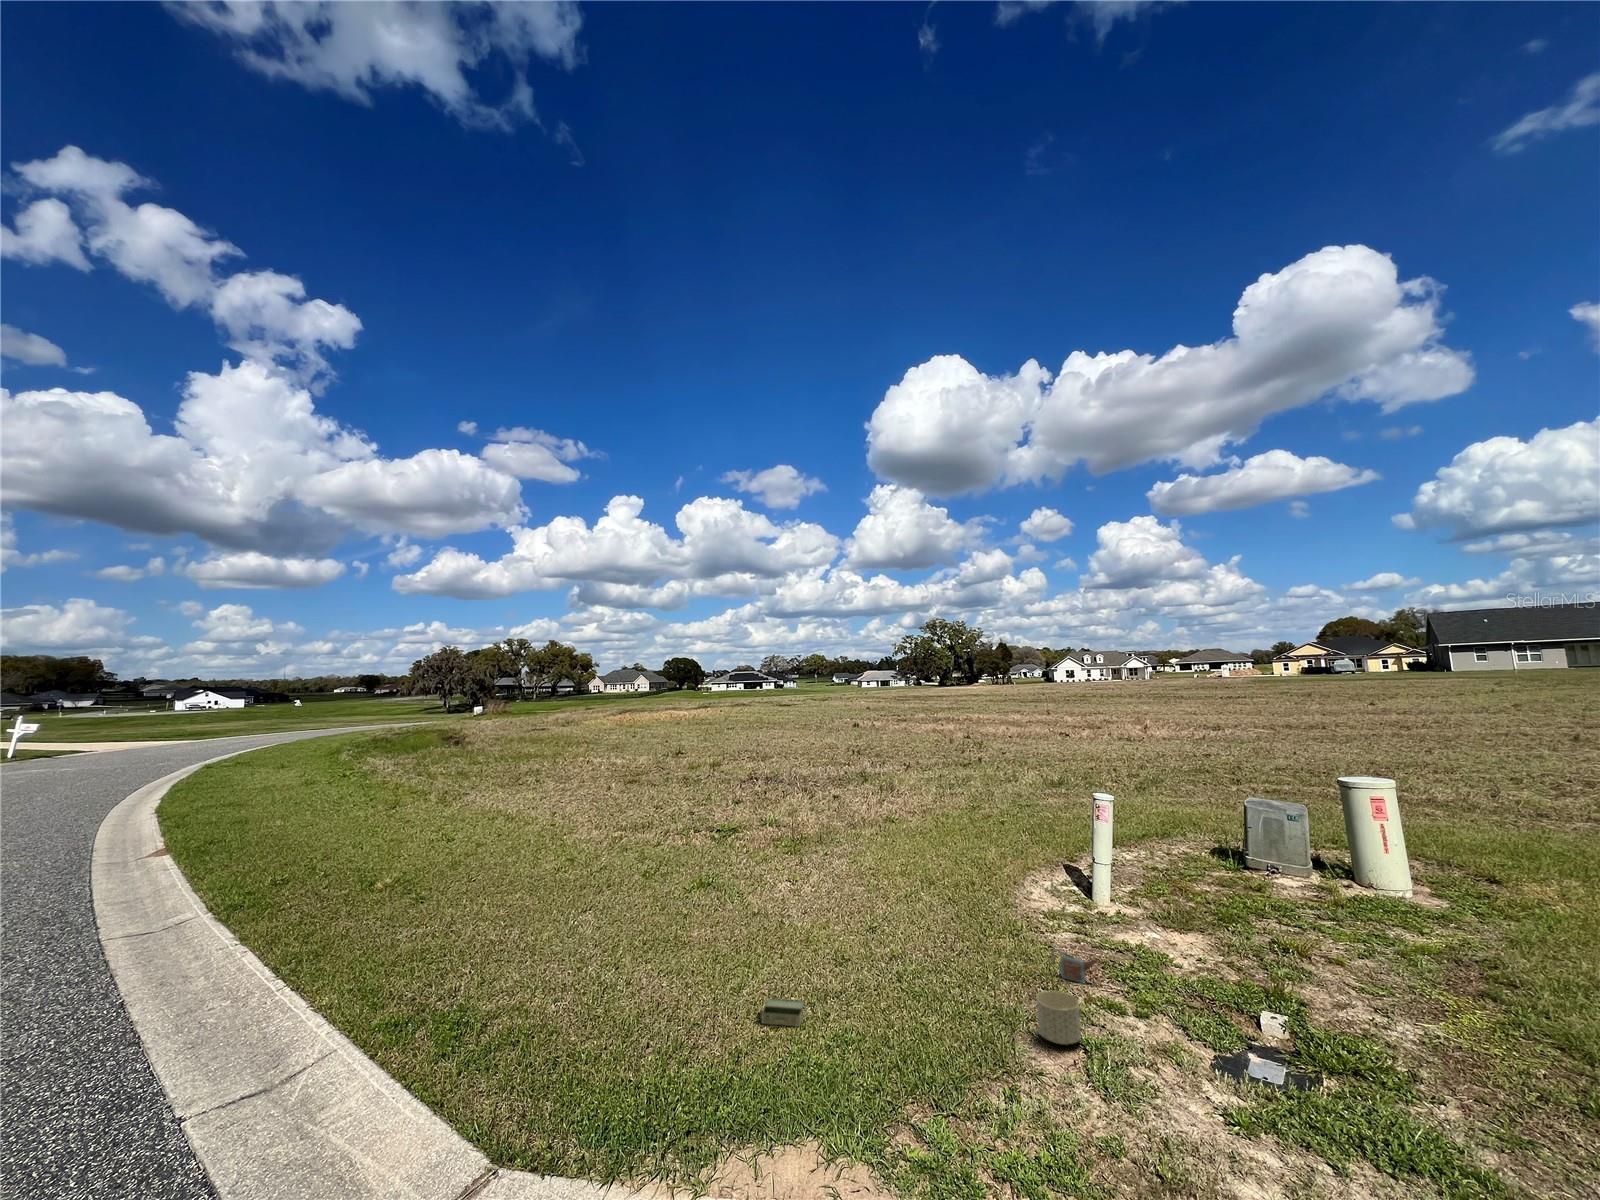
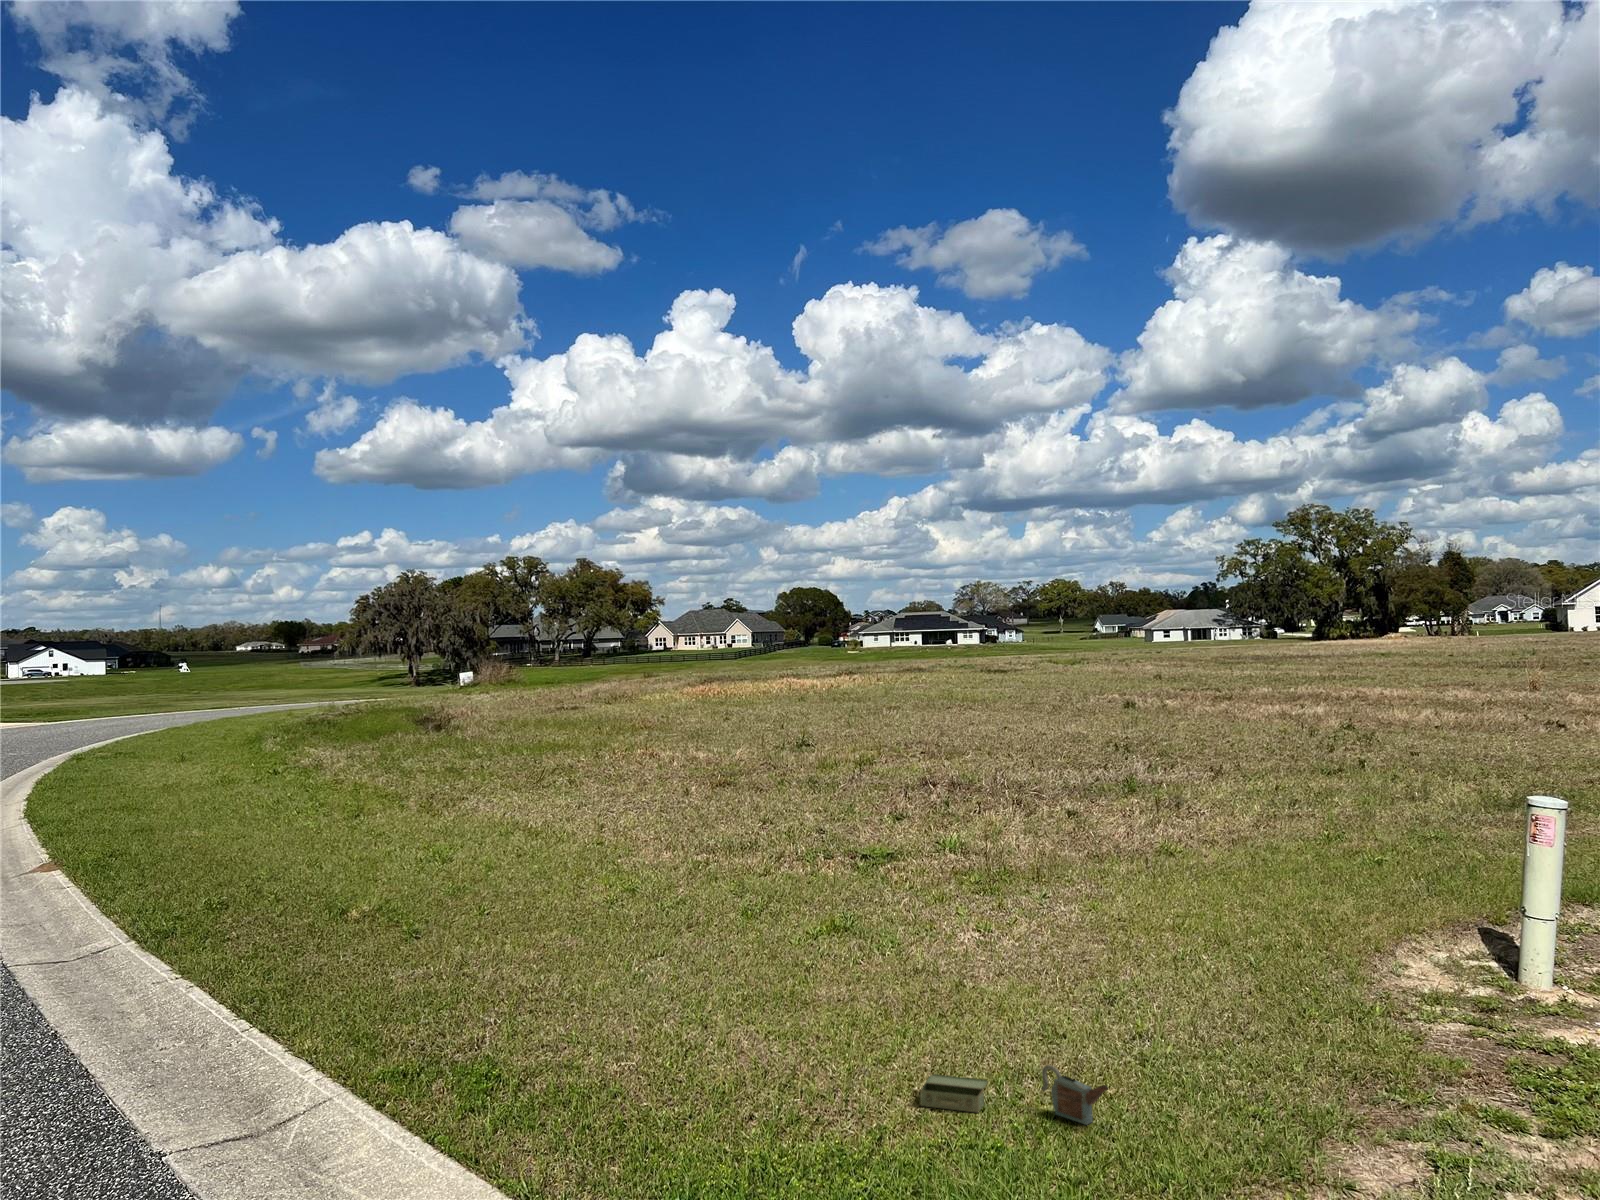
watering can: present [1051,949,1098,983] -> present [1042,1065,1109,1125]
planter: present [1037,991,1081,1045] -> none [1361,1080,1434,1159]

